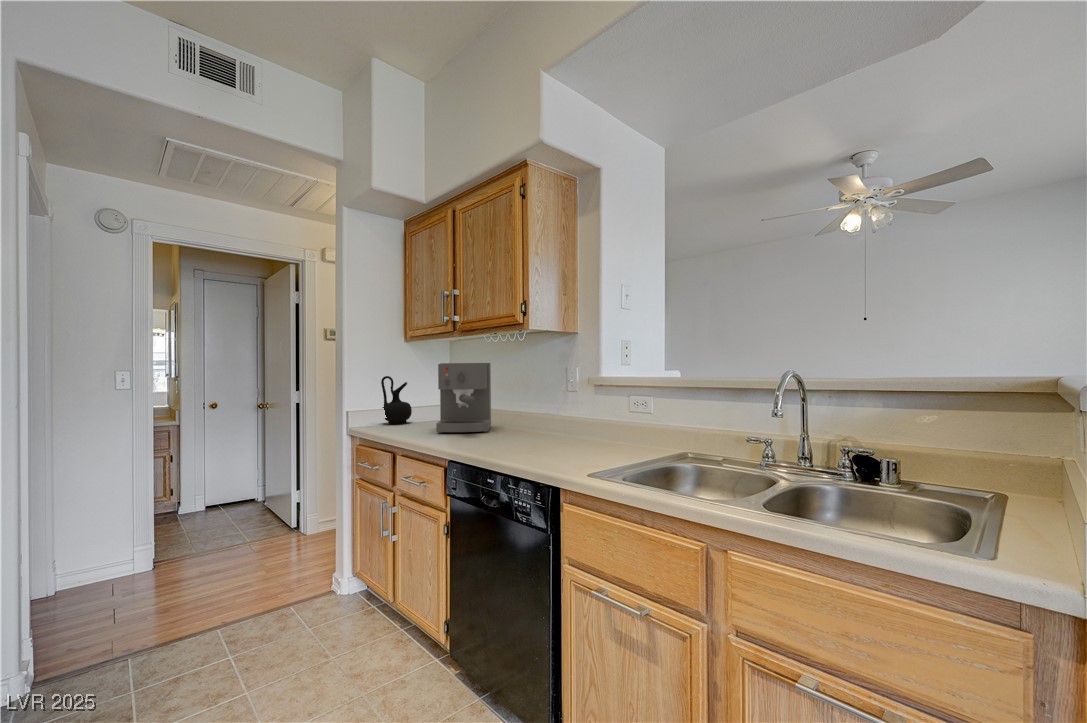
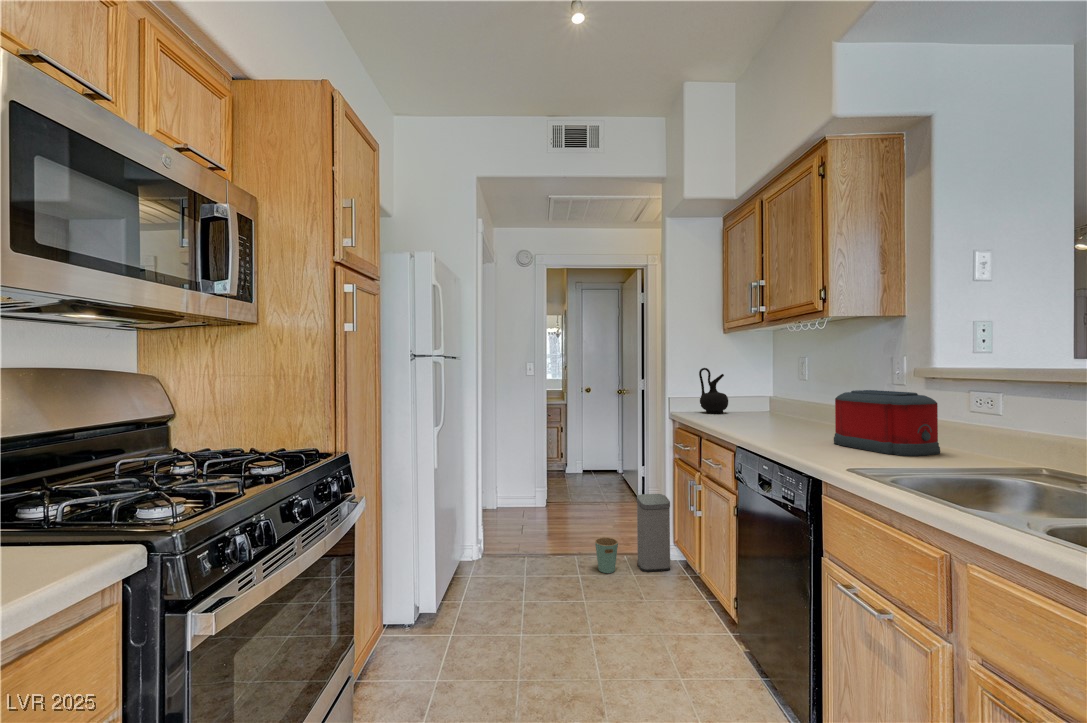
coffee maker: present [436,363,491,433] -> none [740,355,806,427]
toaster: none [538,395,617,452] -> present [834,390,940,456]
trash can: none [252,523,352,644] -> present [595,494,670,573]

